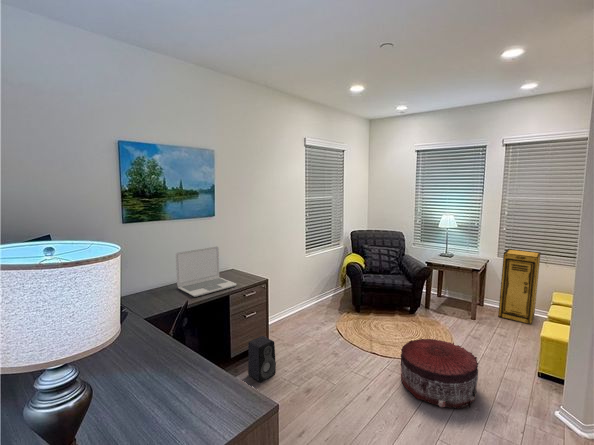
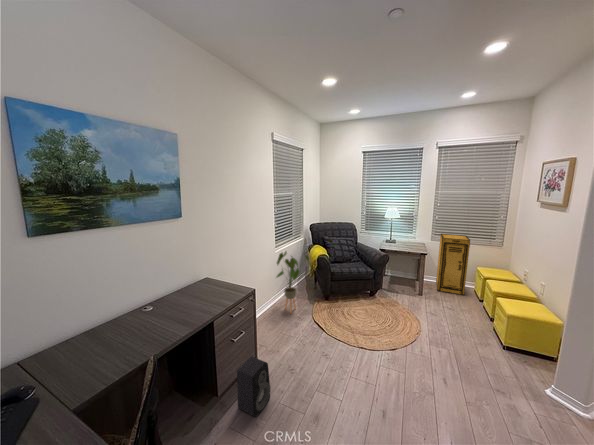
laptop: present [176,246,236,297] -> none [129,255,217,332]
house plant: none [302,256,341,319] -> present [277,252,311,313]
pouf: present [401,339,478,409] -> none [398,329,482,409]

